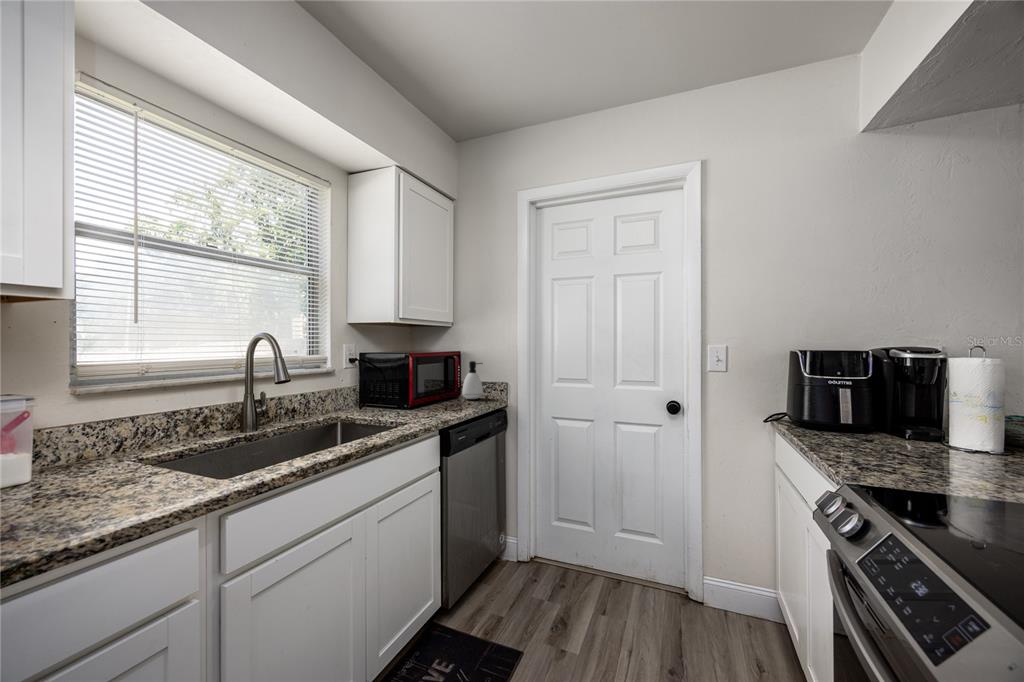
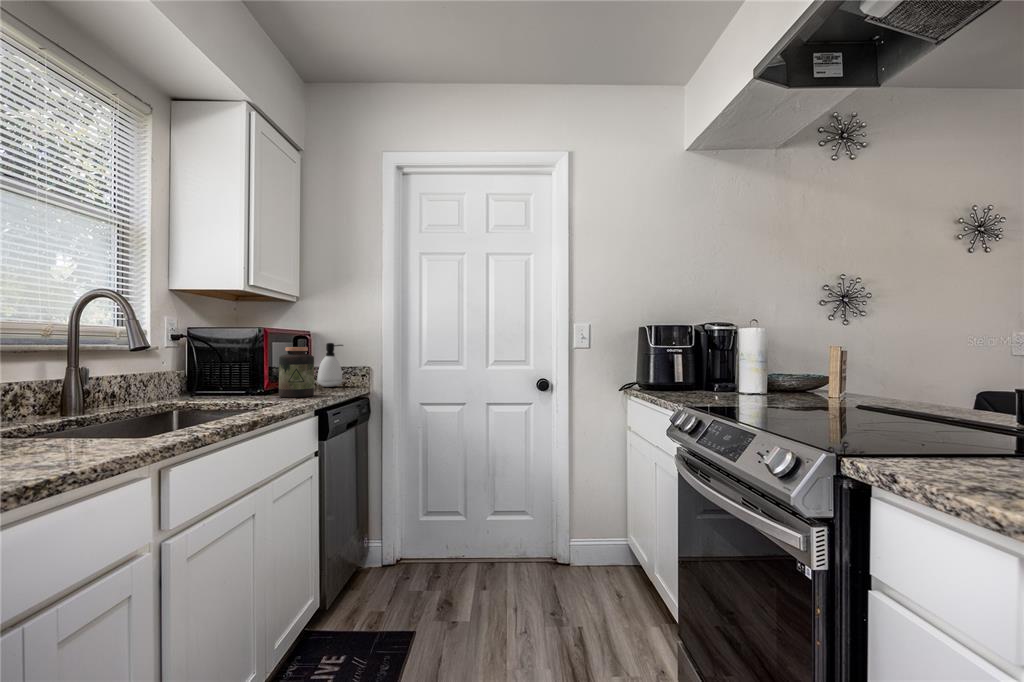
jar: none [417,370,445,415] -> present [279,347,314,397]

